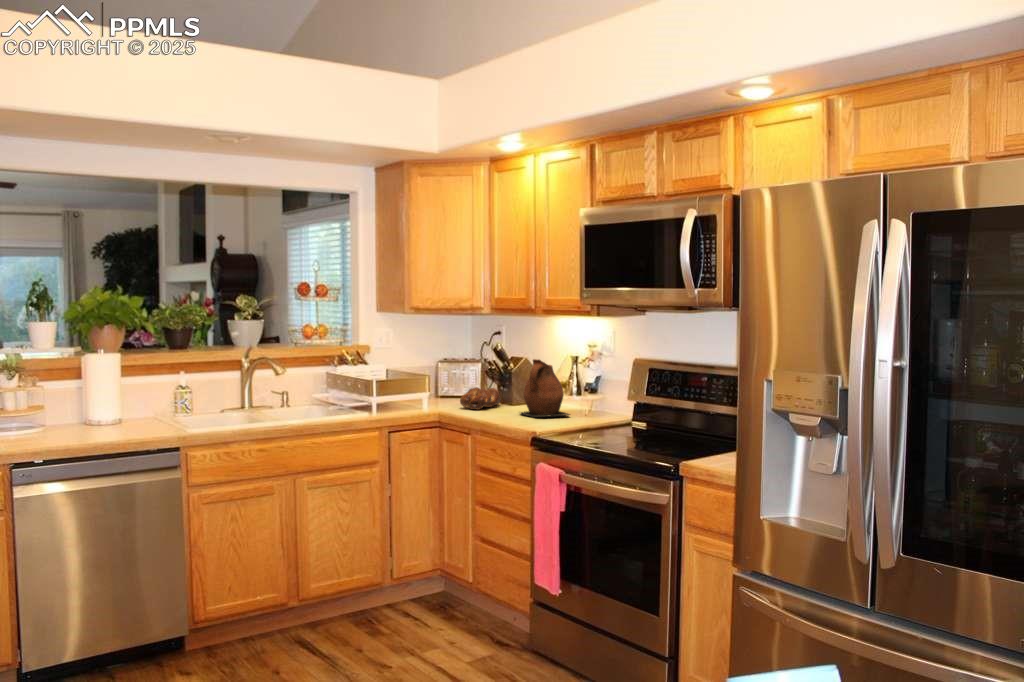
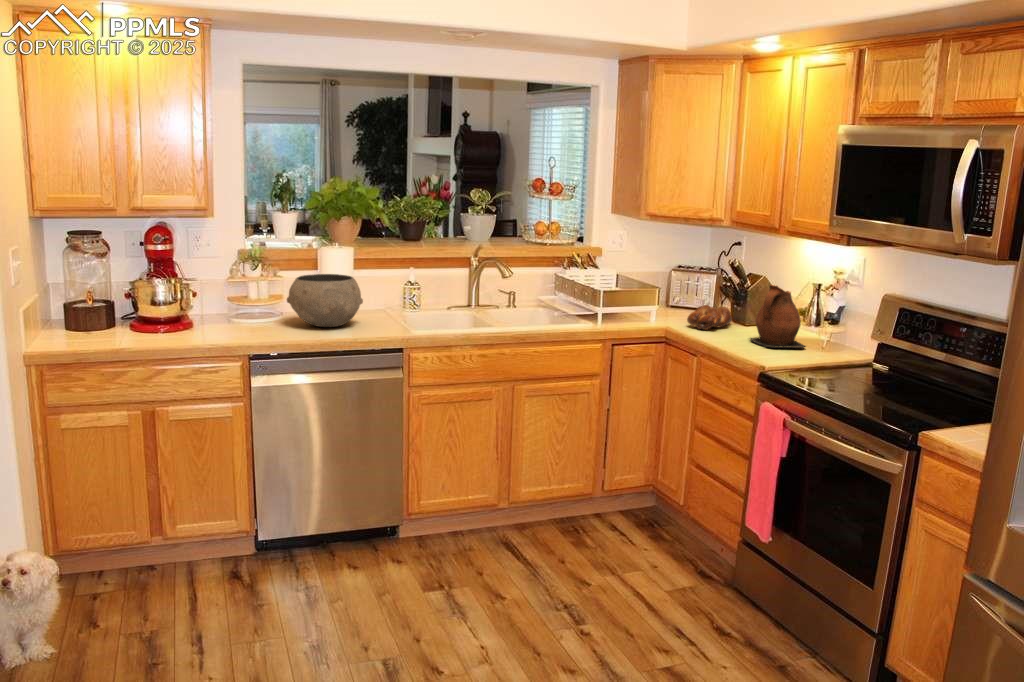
ceramic bowl: none [26,377,119,433] -> present [287,274,363,327]

